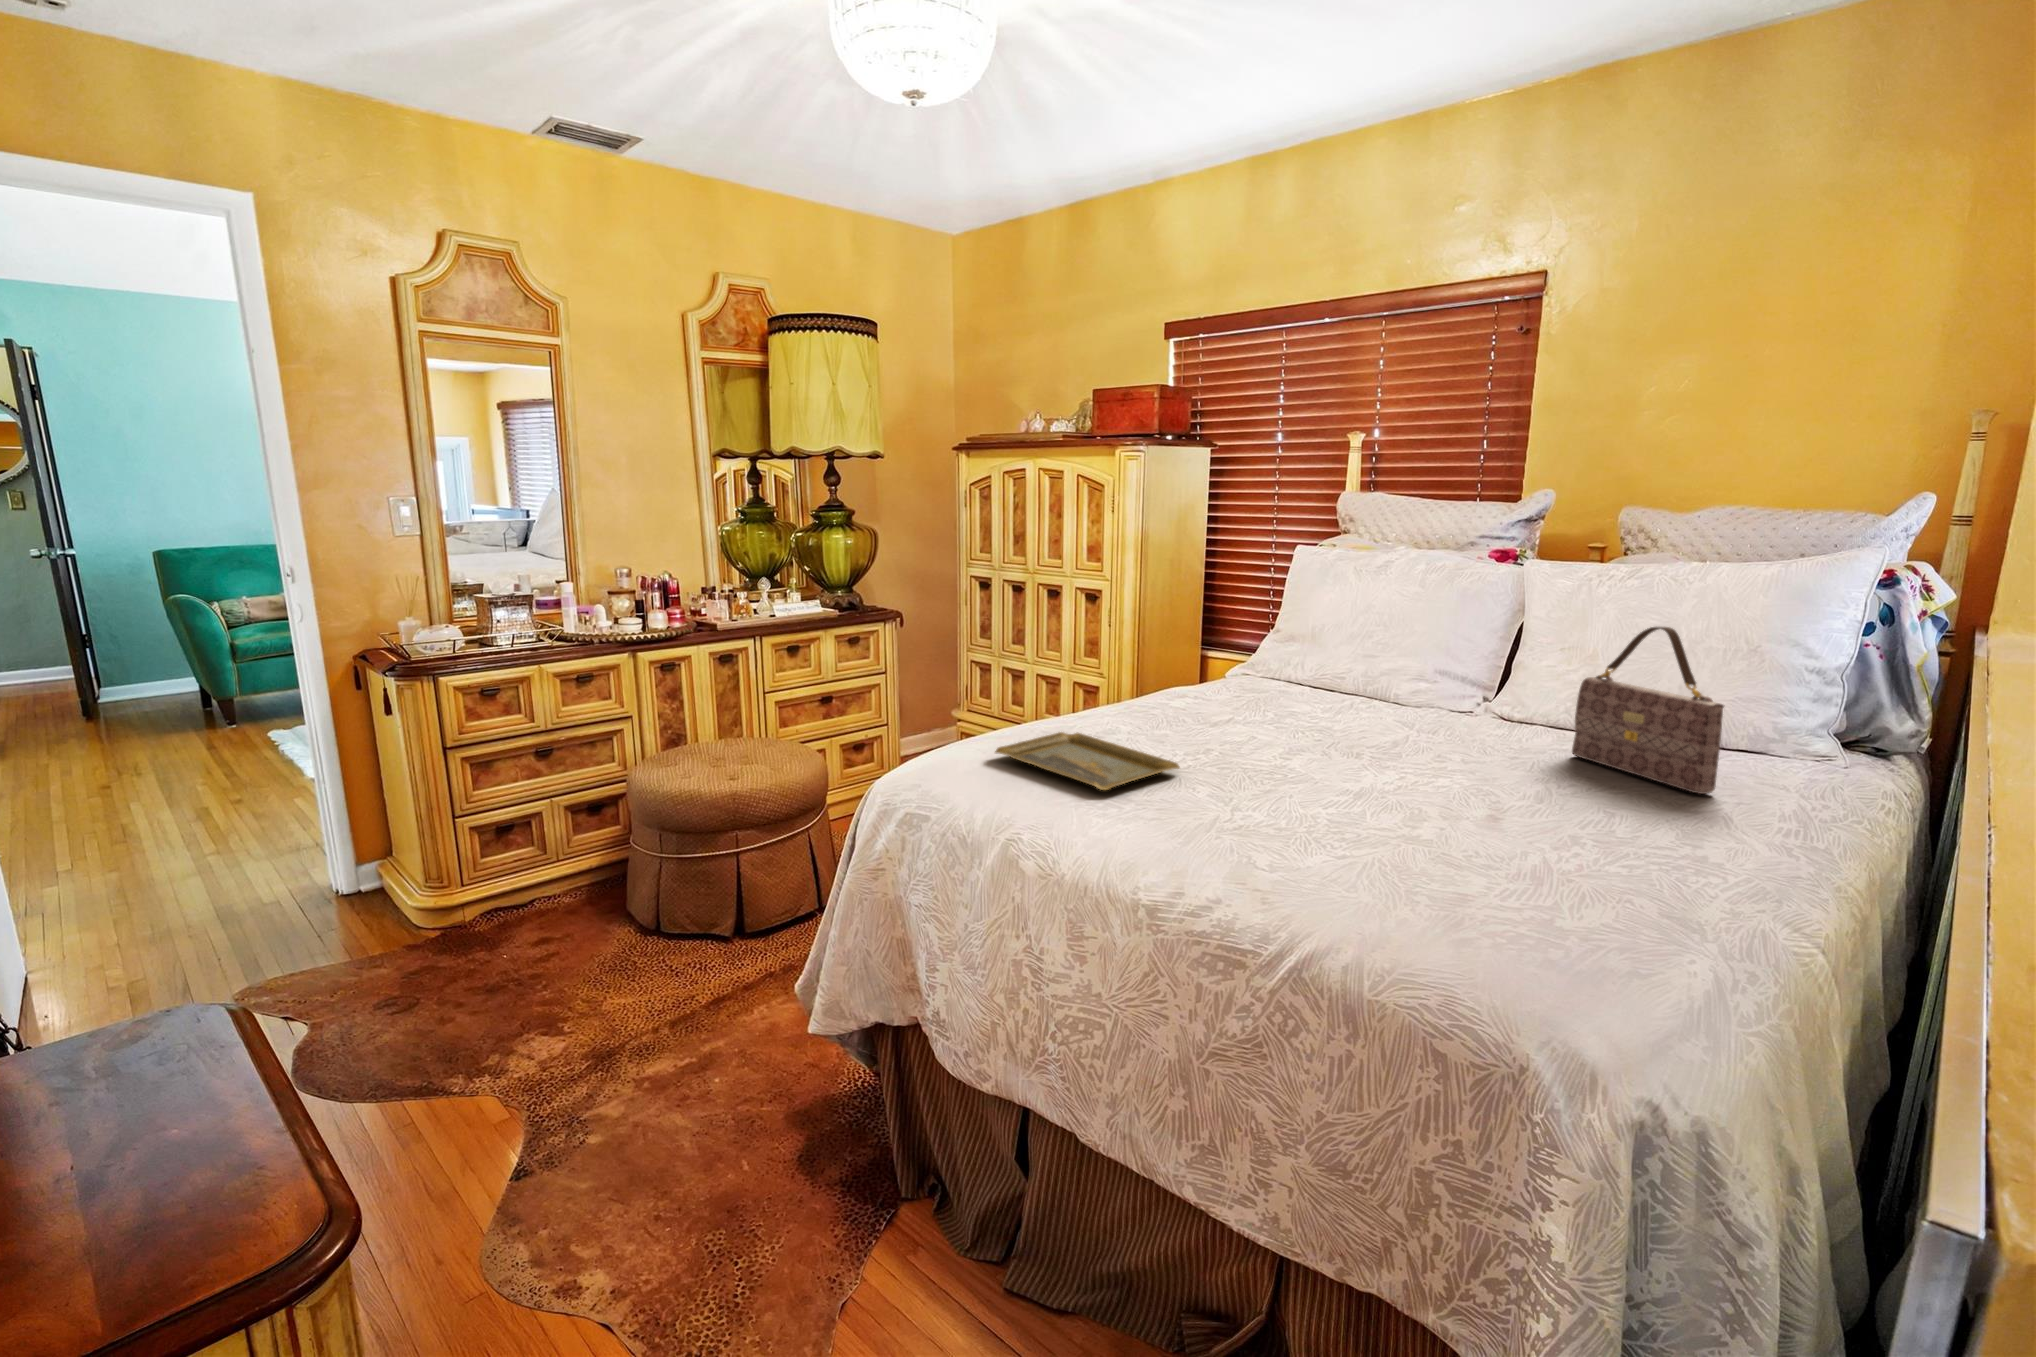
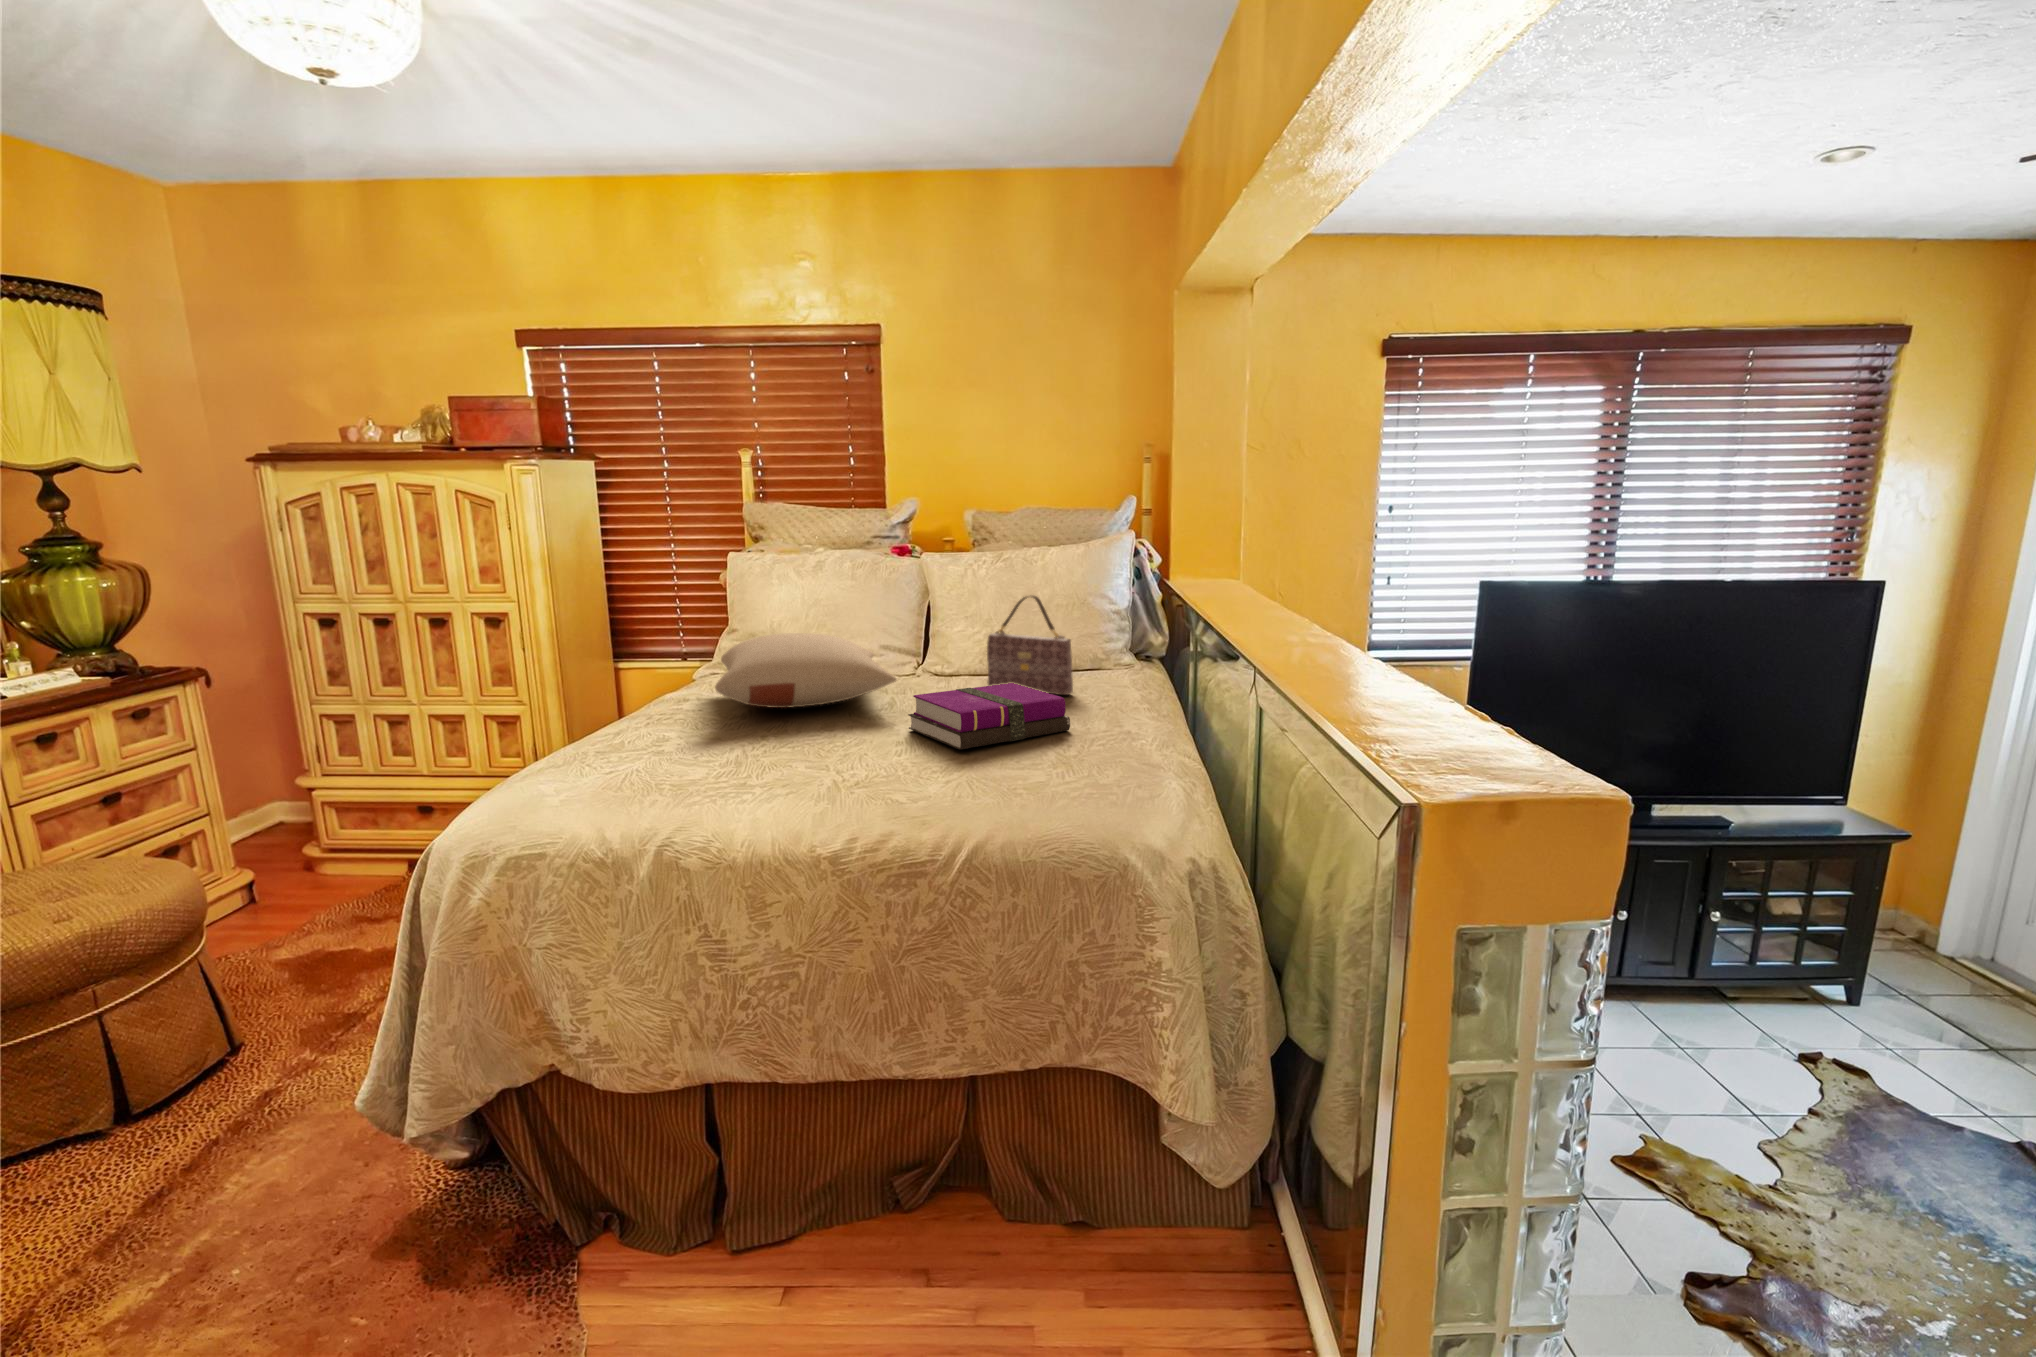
pillow: none [1175,637,1420,730] -> present [715,633,896,708]
tray: present [995,732,1180,790] -> none [581,747,764,787]
notebook: none [1386,738,1644,844] -> present [908,683,1070,750]

